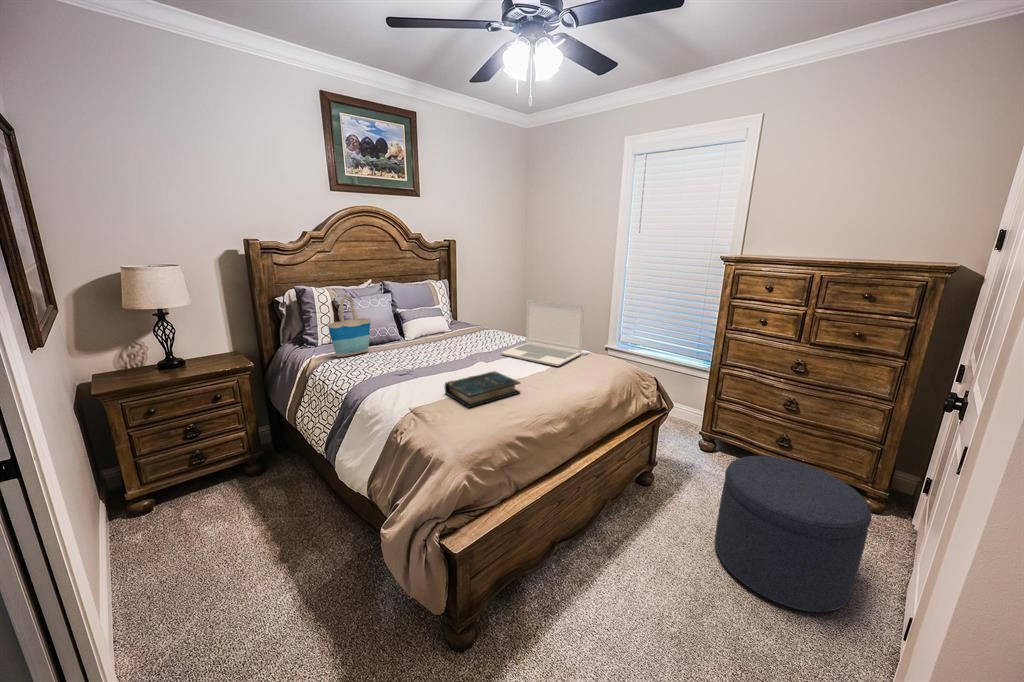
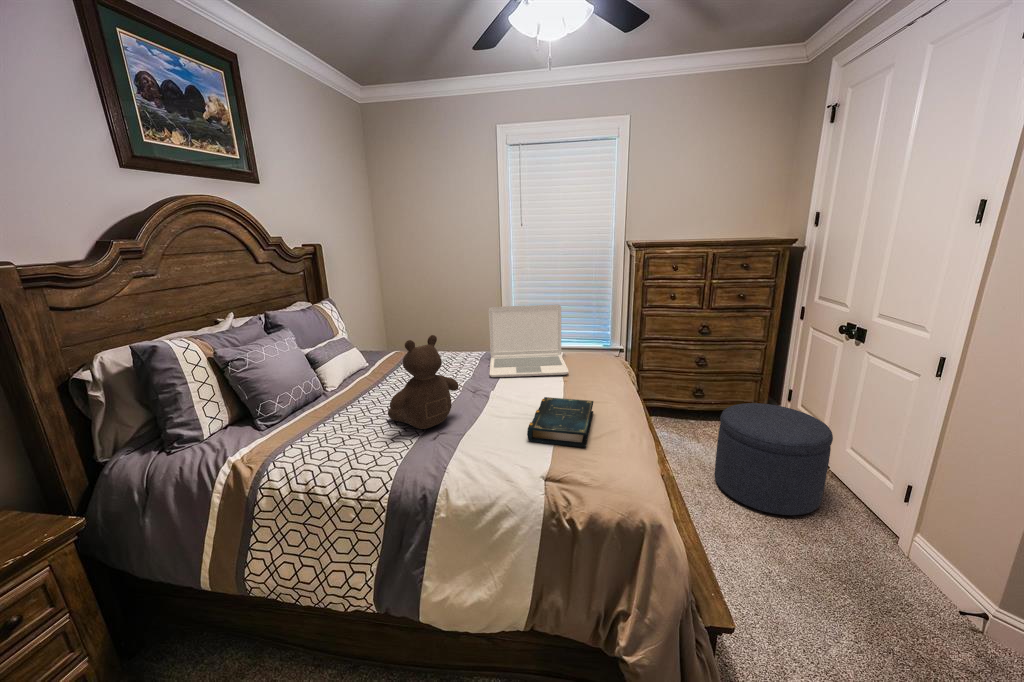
tote bag: present [328,296,371,357] -> none [266,344,317,445]
teddy bear: none [383,304,439,369] -> present [388,335,459,429]

